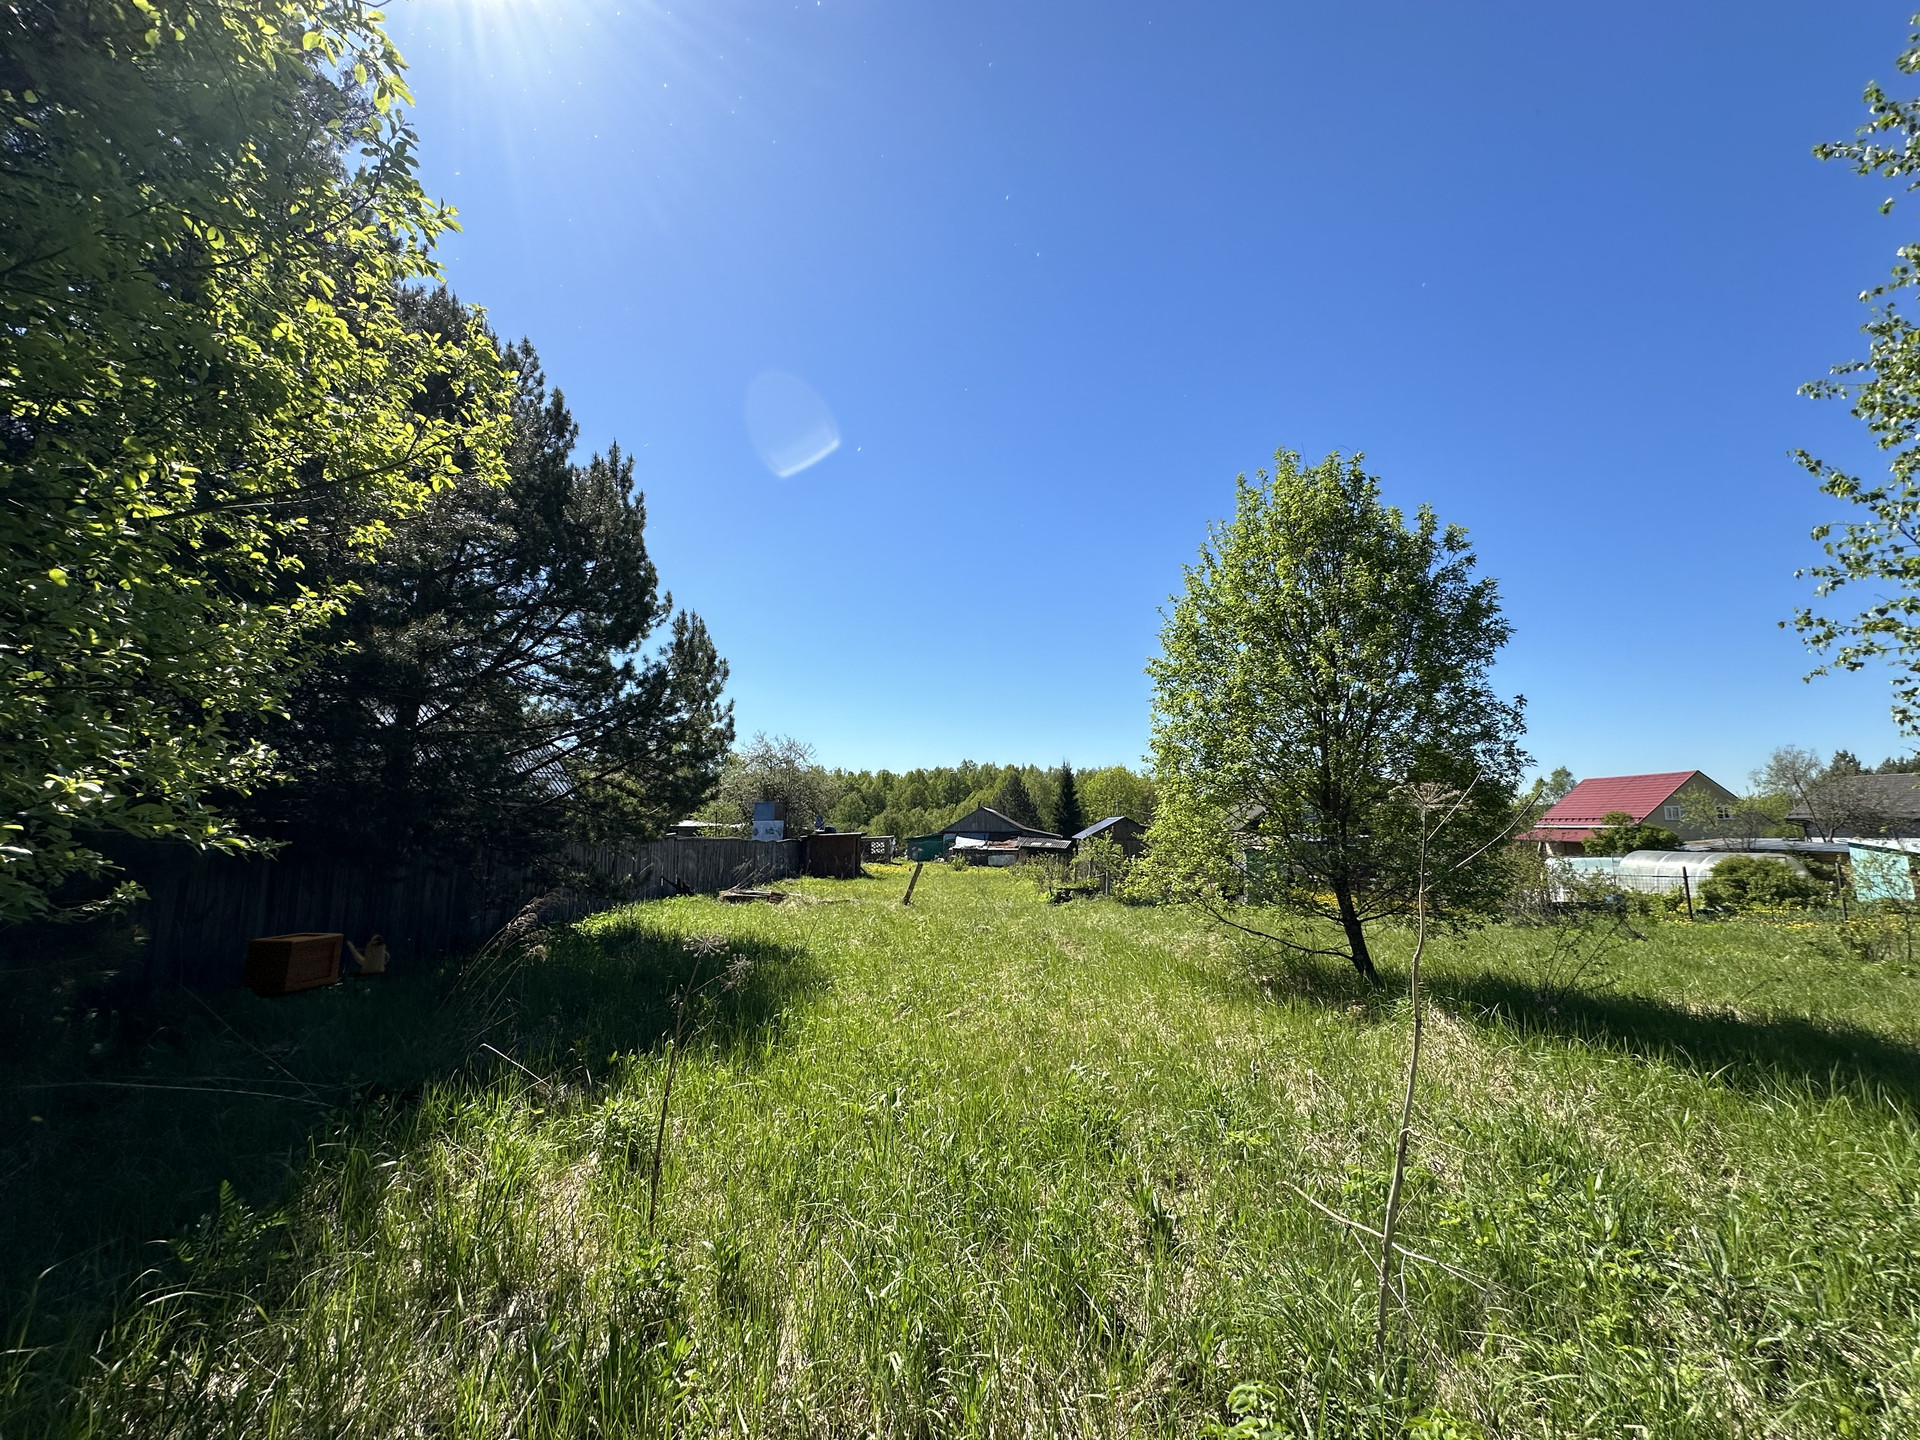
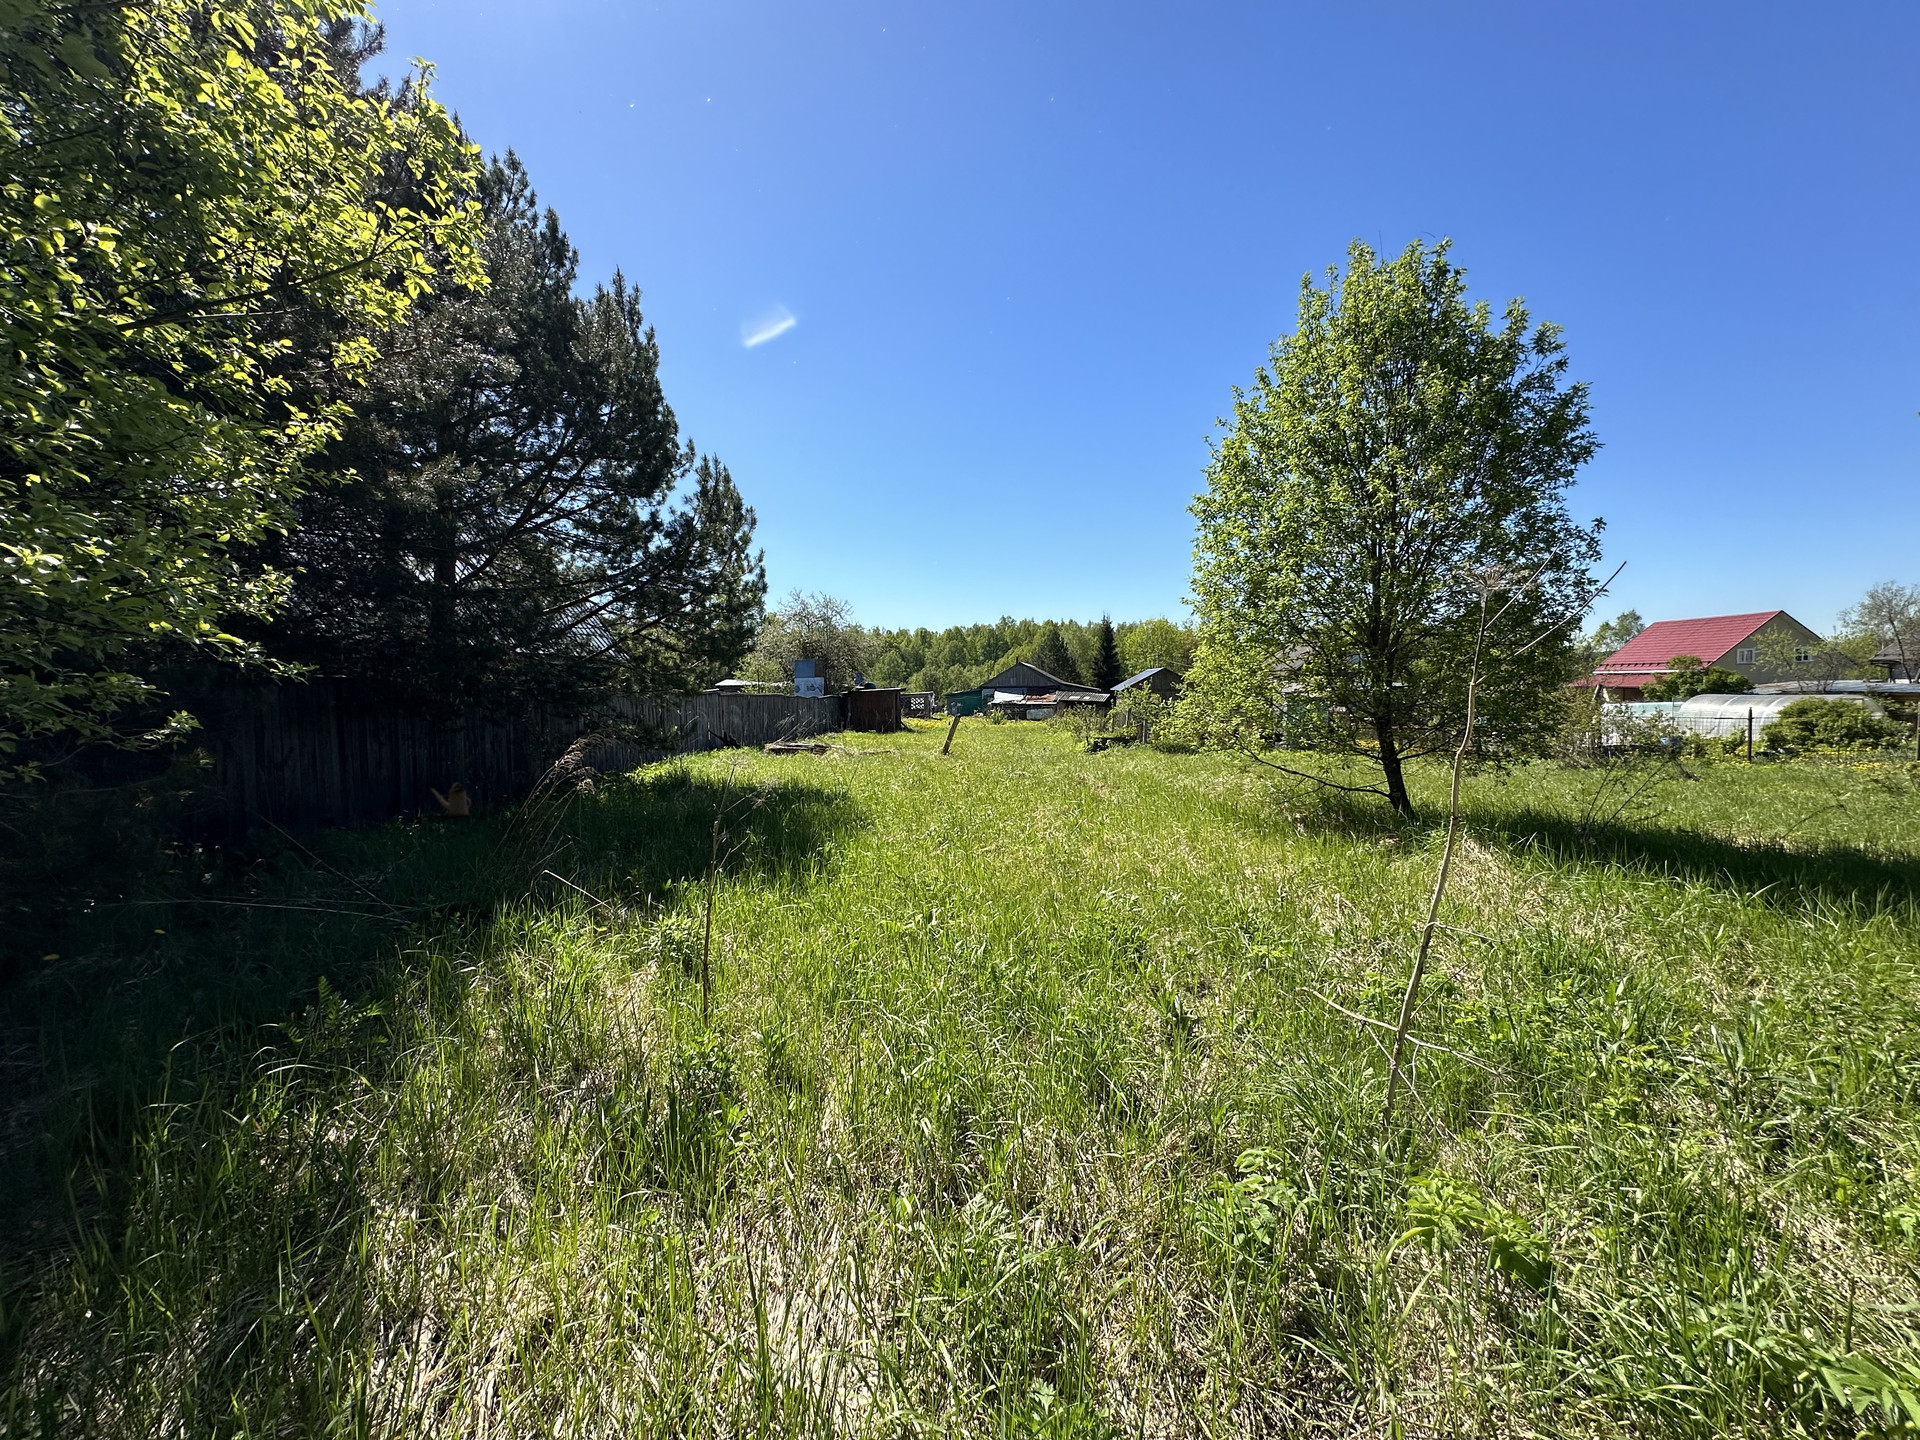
wooden crate: present [242,933,344,993] -> none [344,781,428,833]

